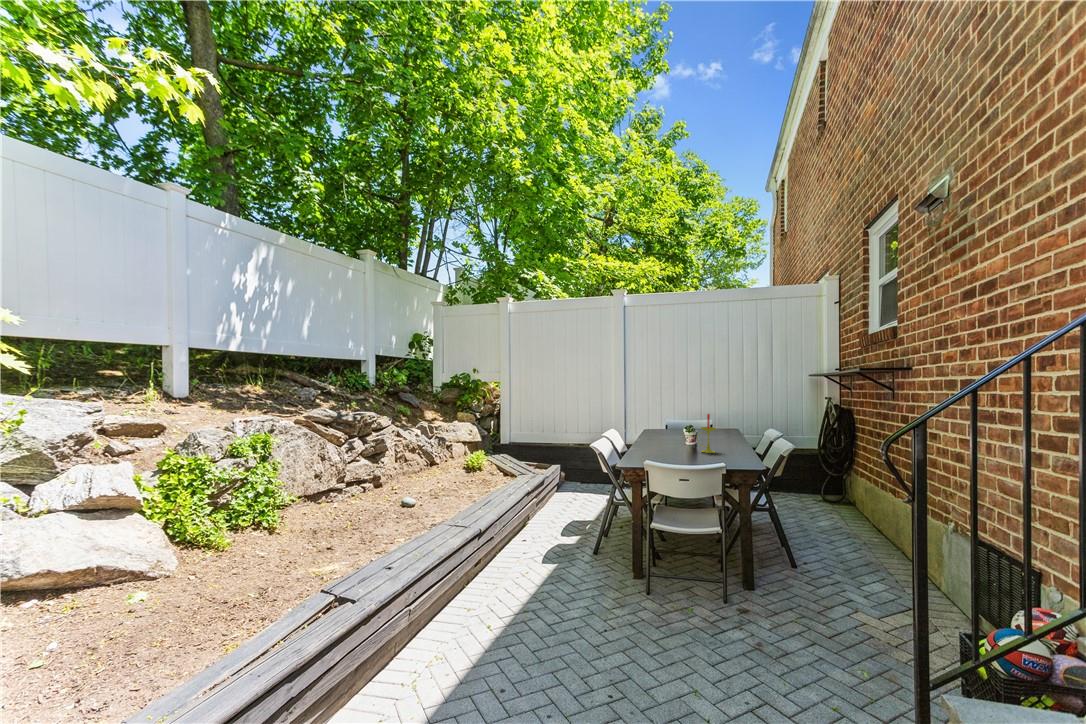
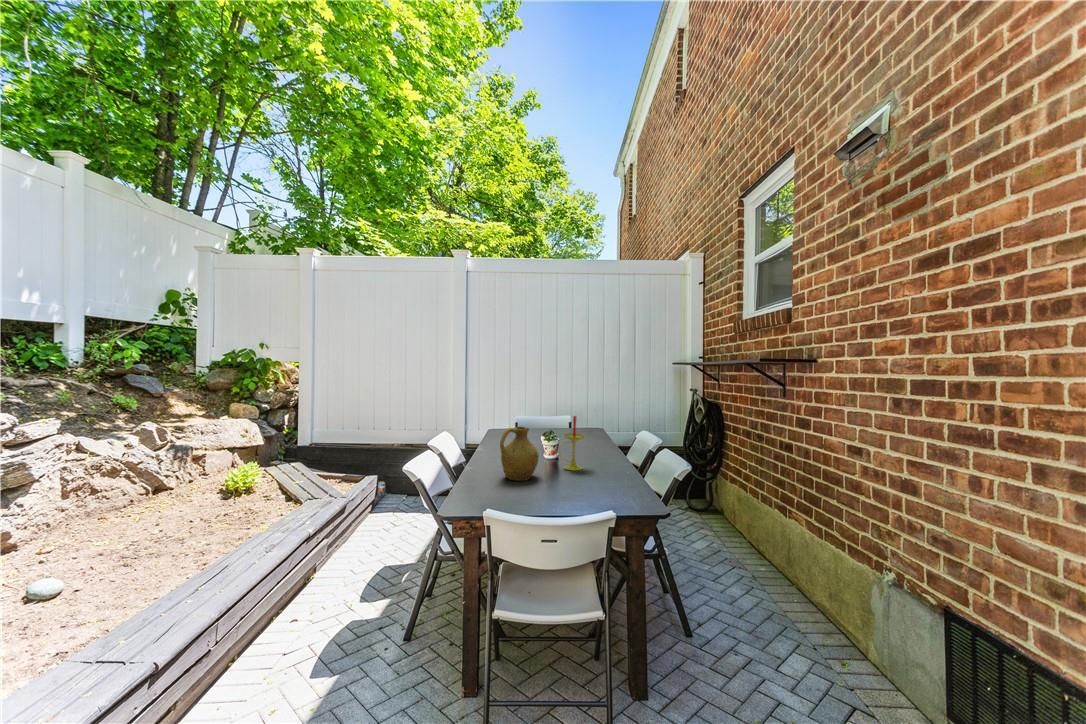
pitcher: none [653,420,681,456] -> present [500,426,539,481]

